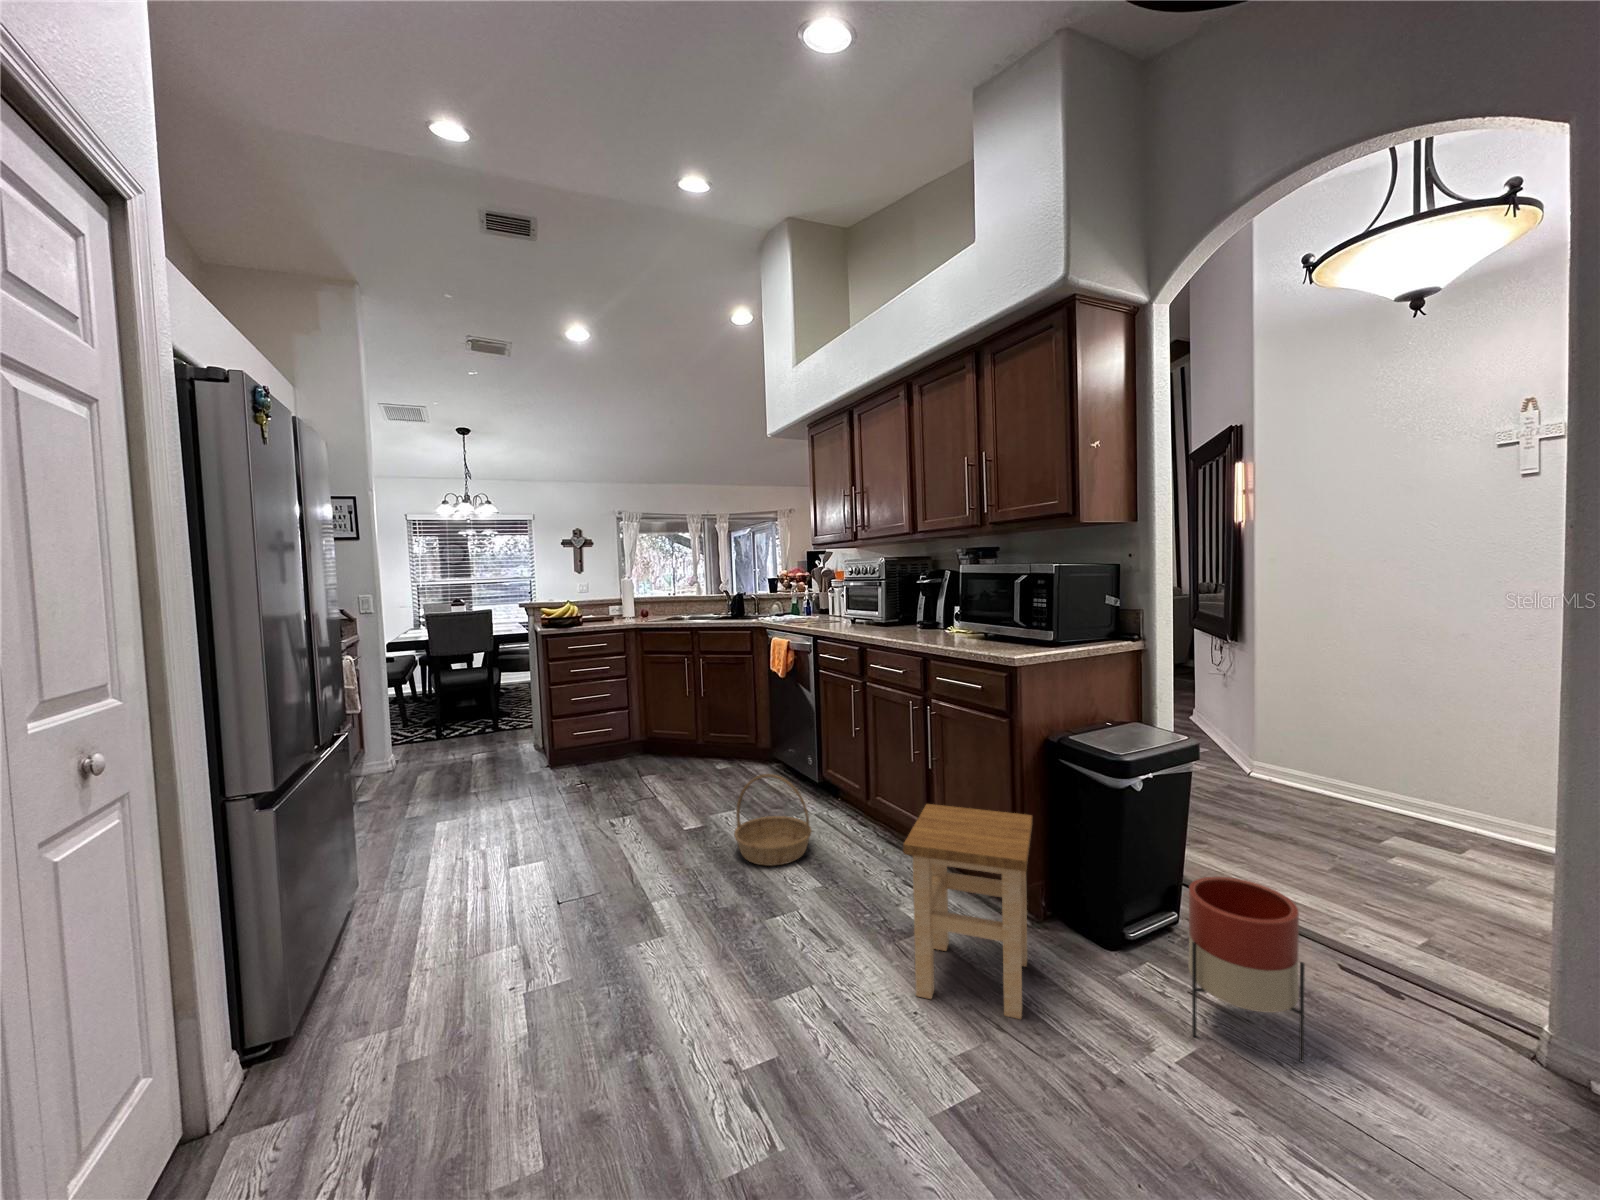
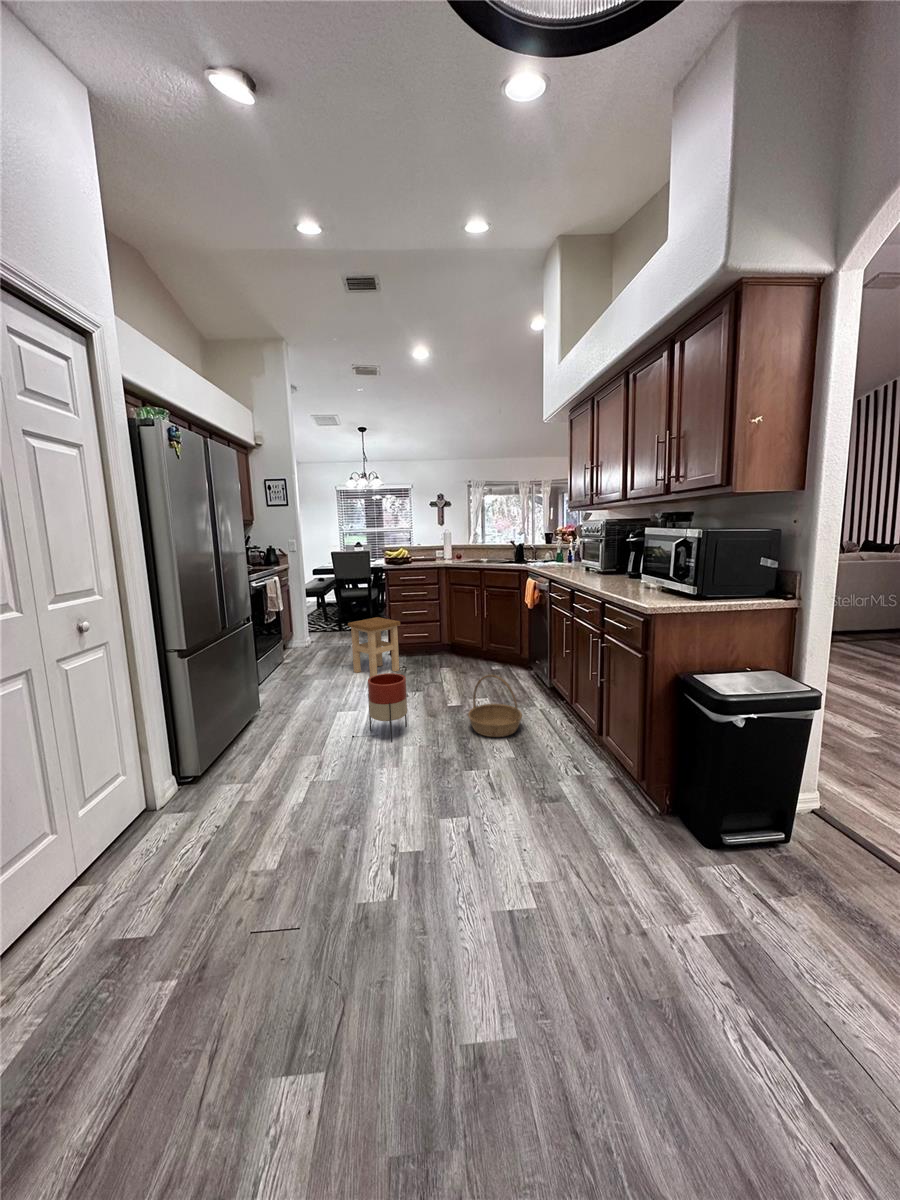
stool: present [903,804,1033,1019] -> present [348,617,400,677]
planter: present [1188,877,1305,1062] -> present [368,673,407,742]

